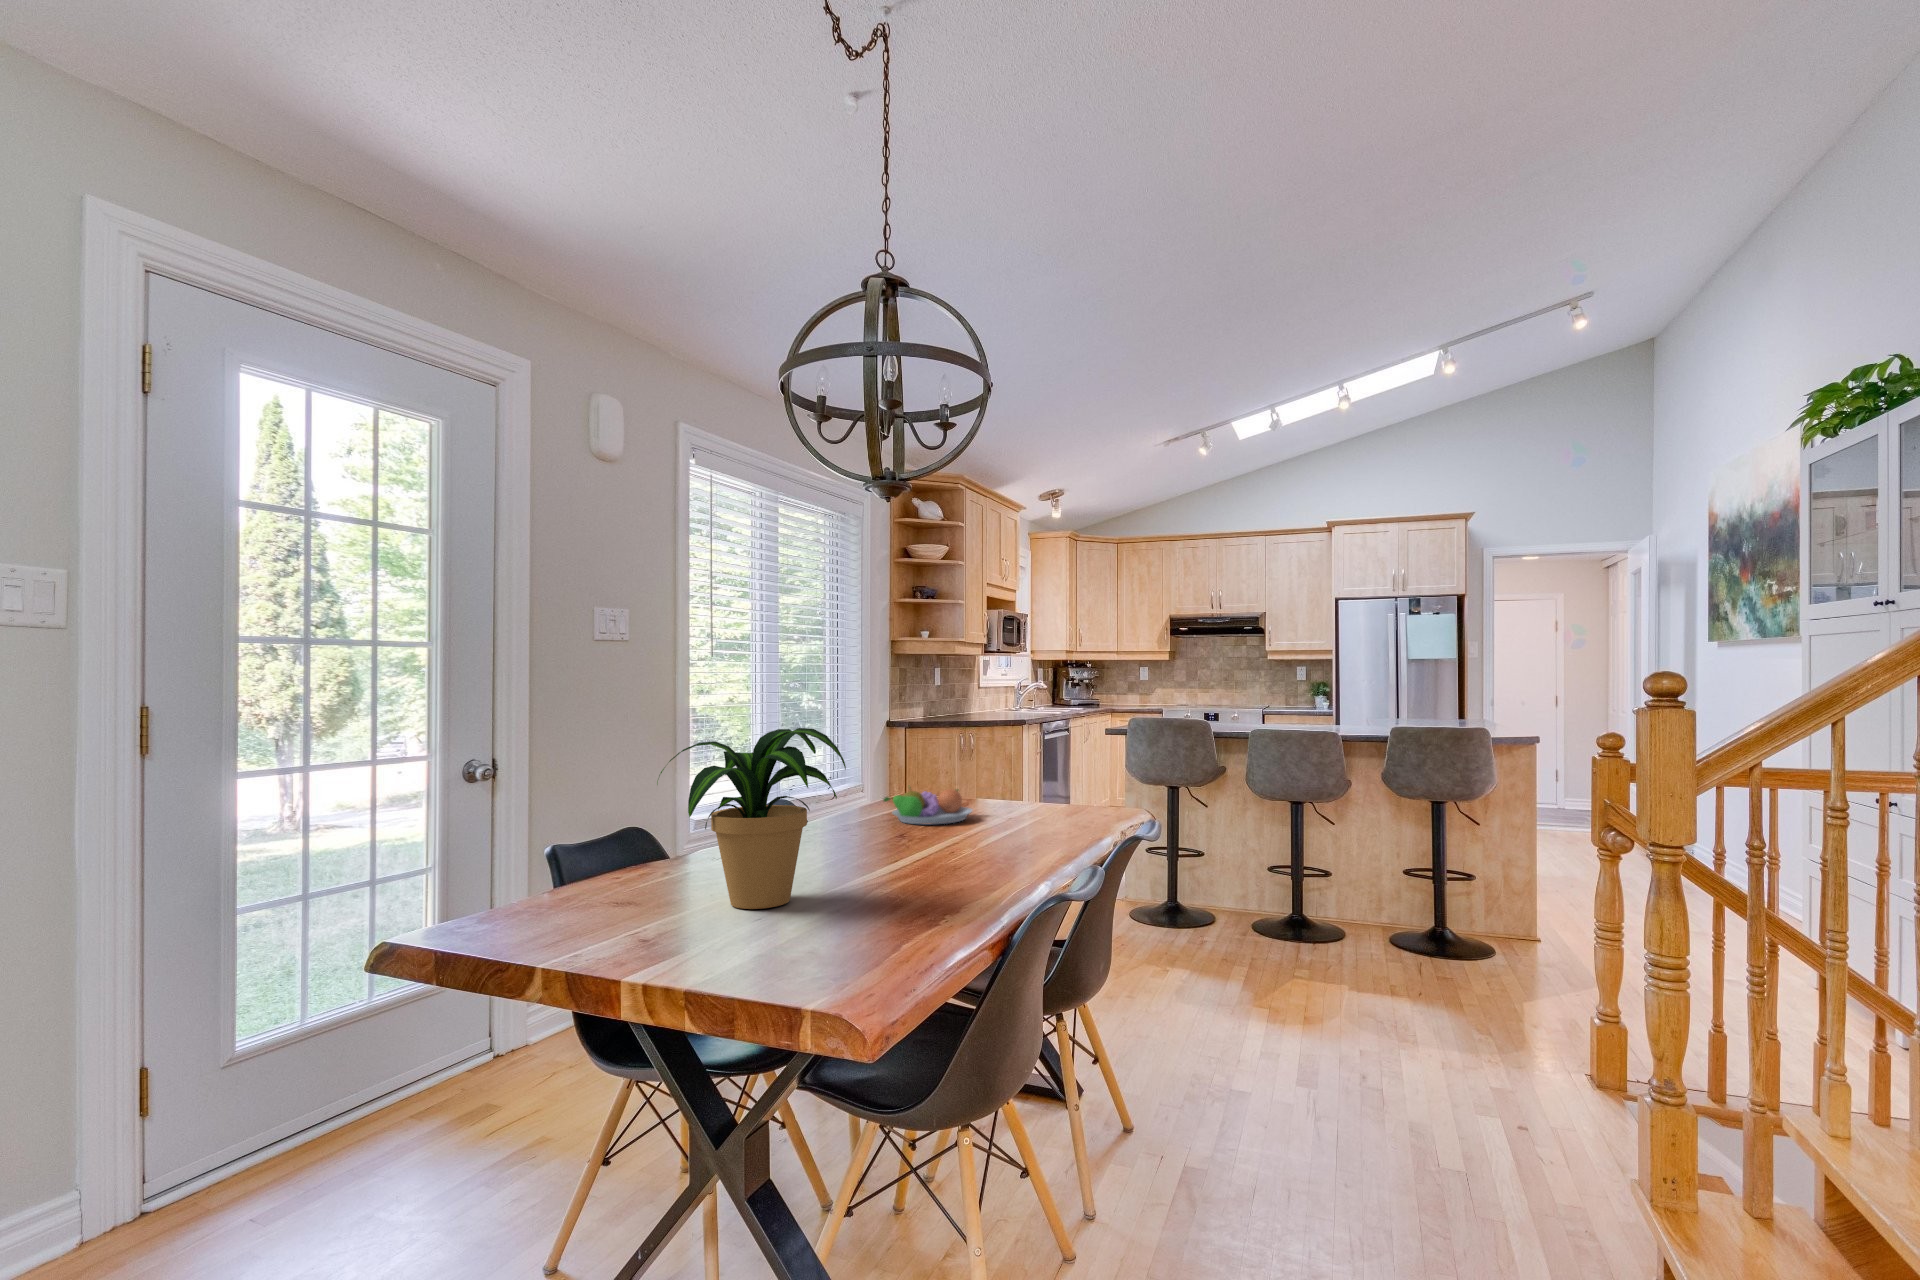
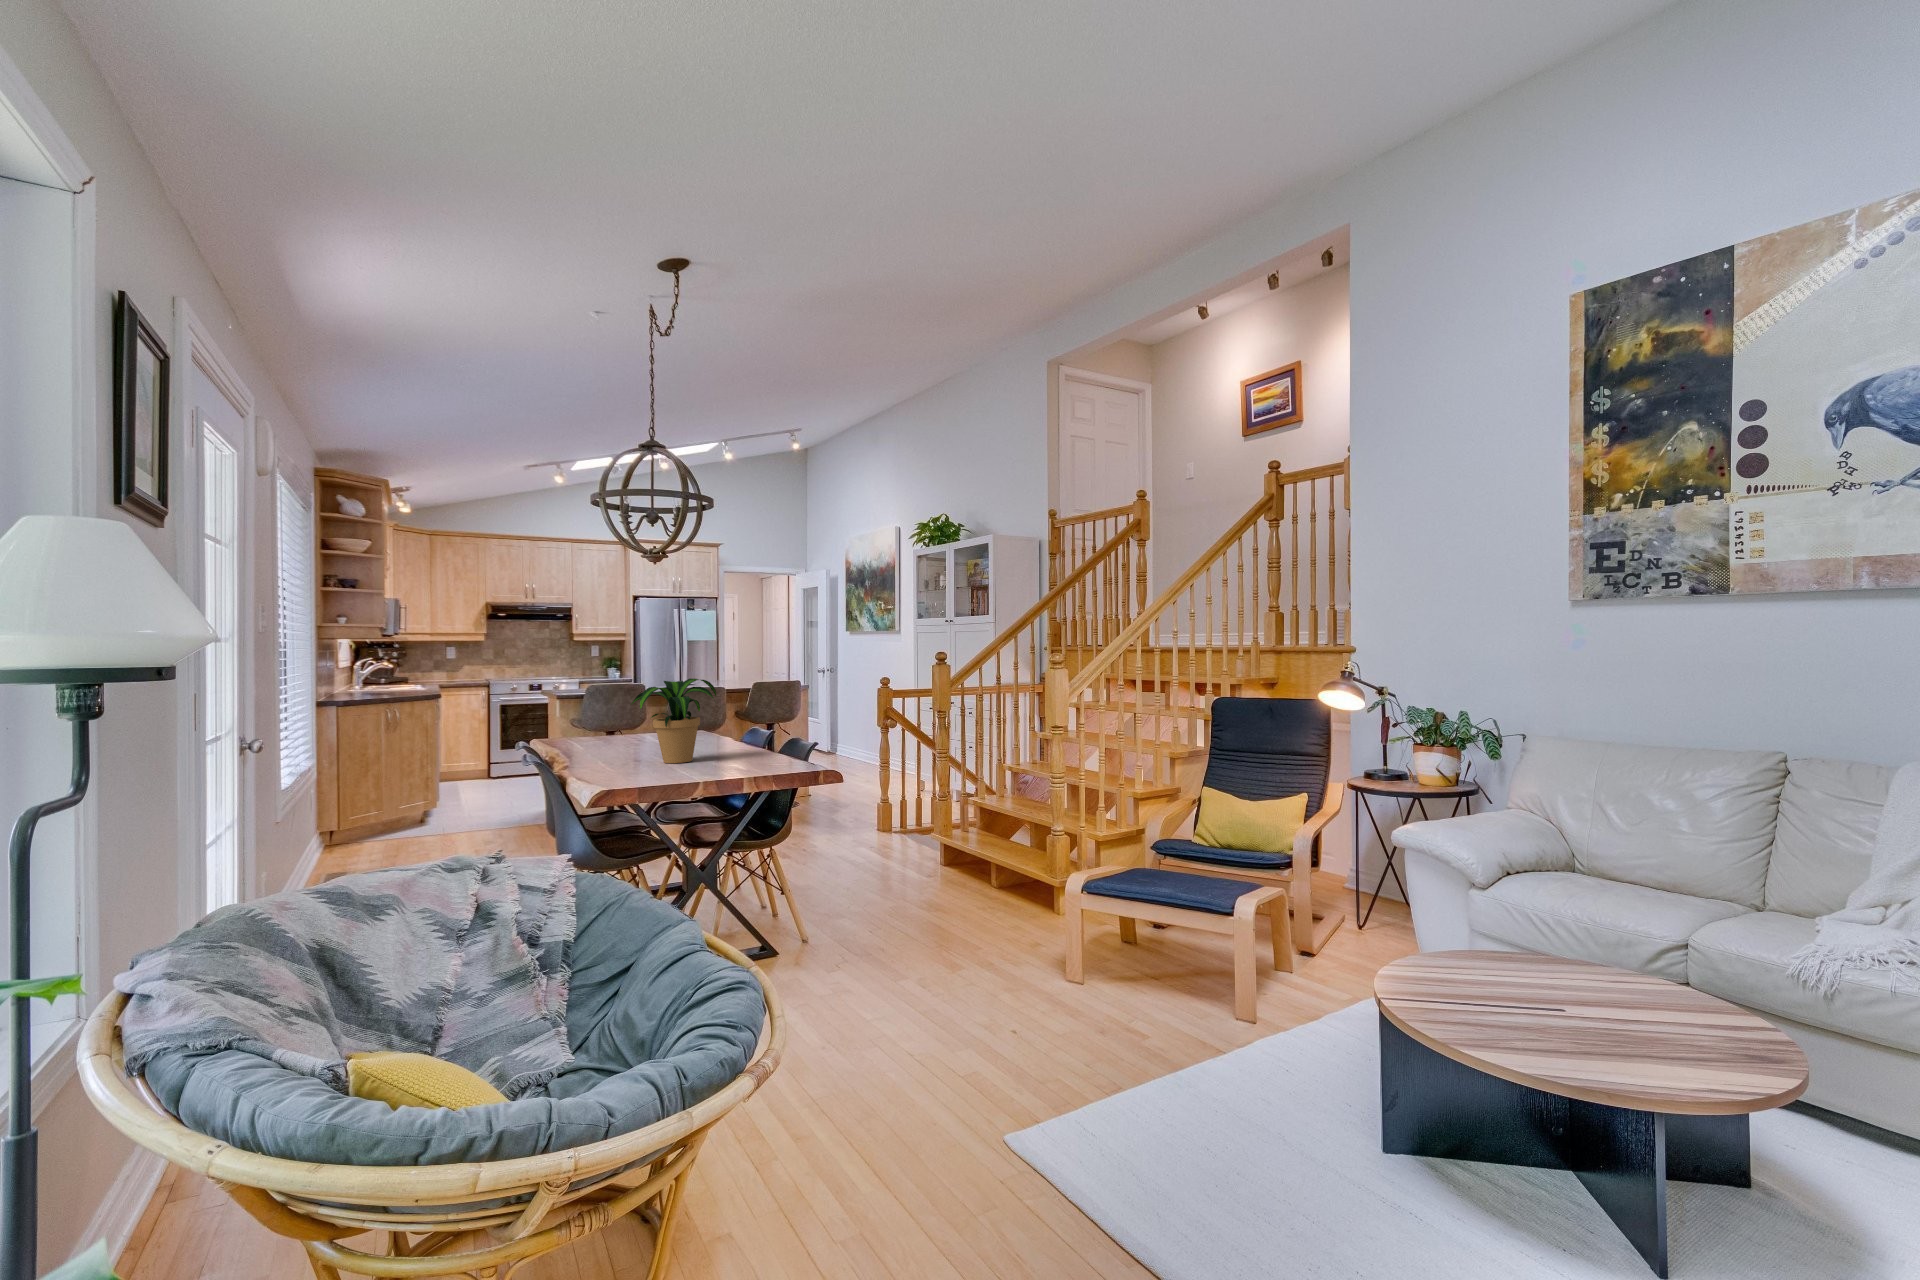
fruit bowl: present [884,787,973,825] -> none [575,723,628,744]

